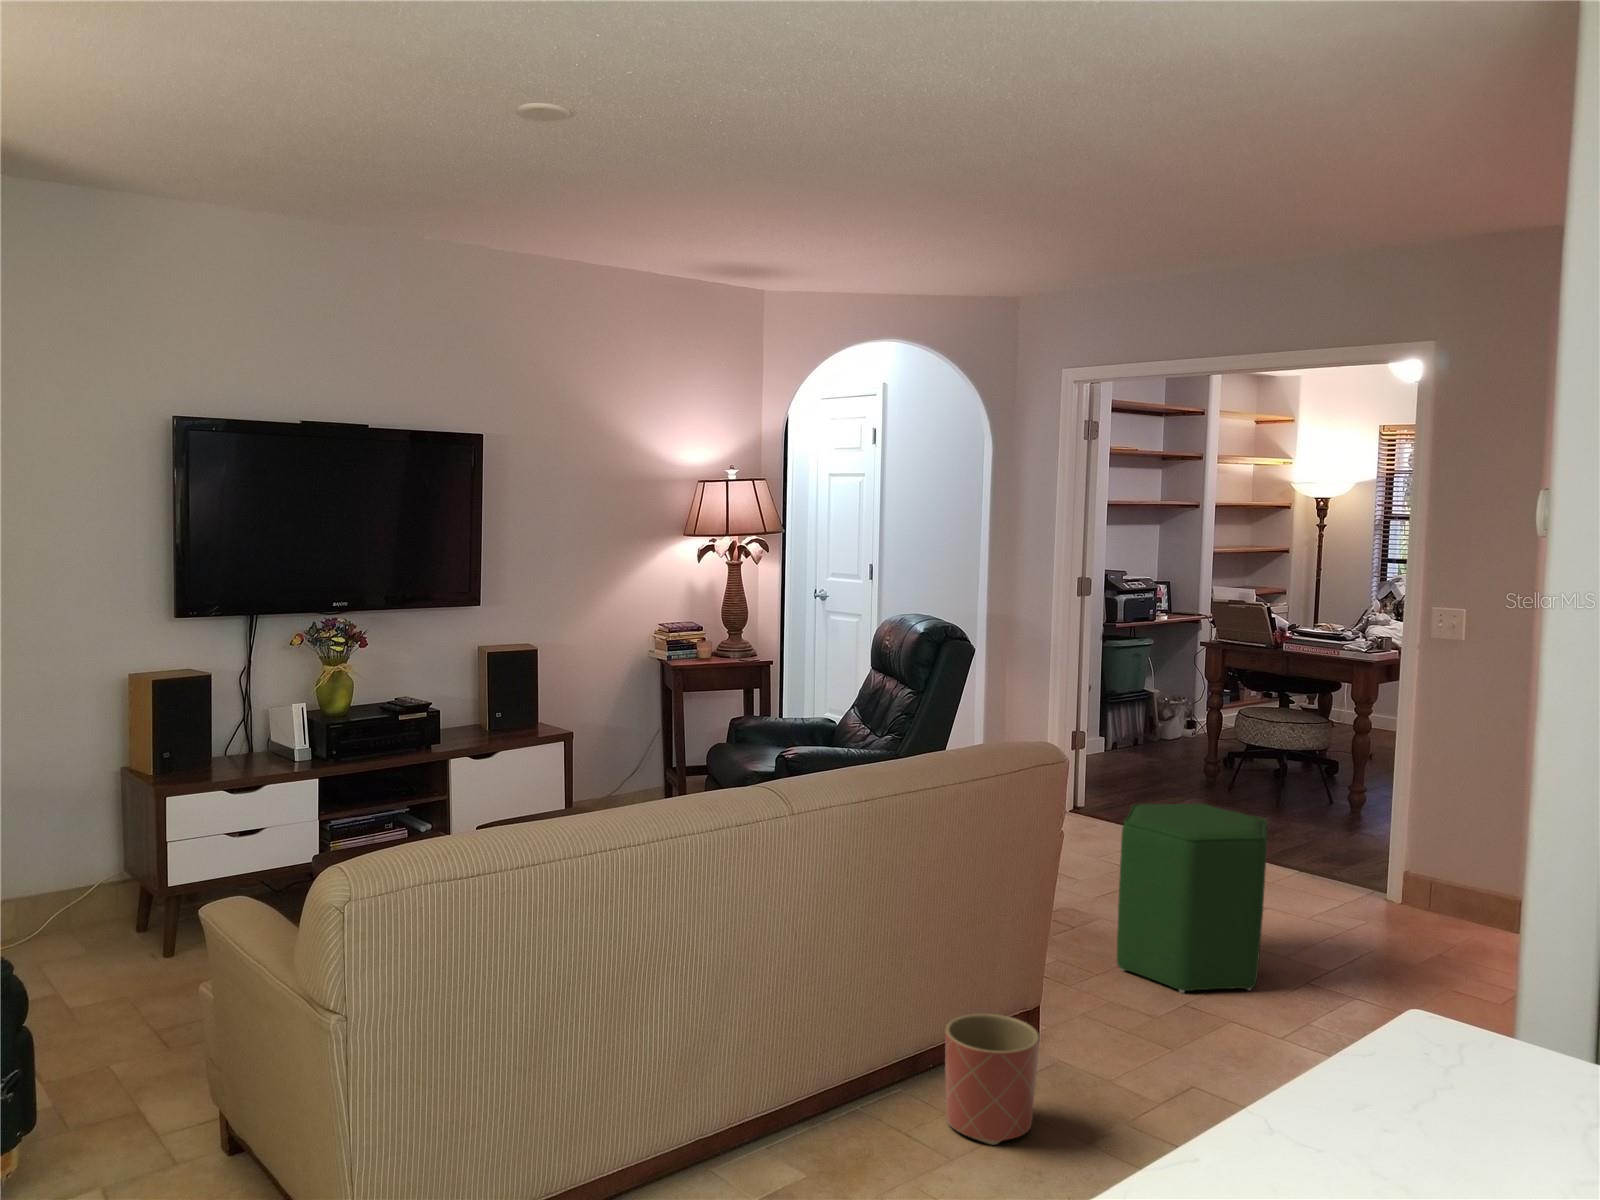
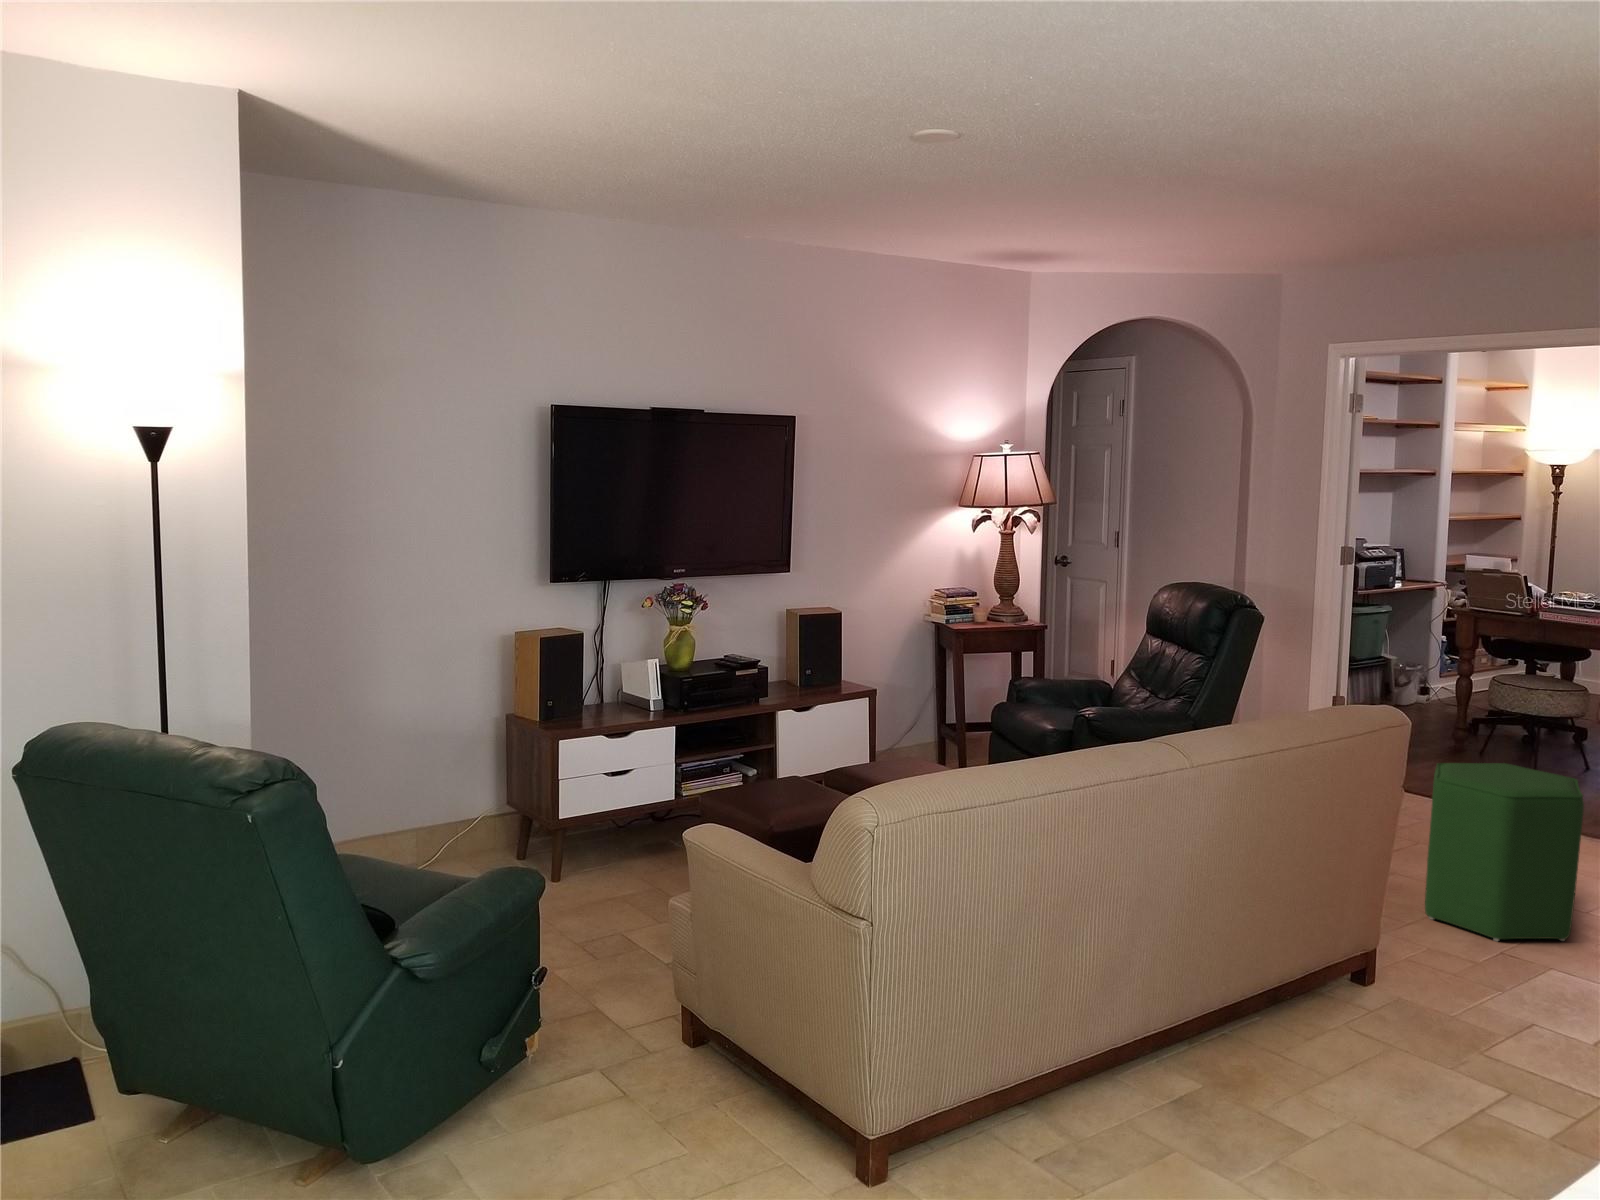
planter: present [945,1014,1040,1145] -> none [1310,951,1405,1070]

